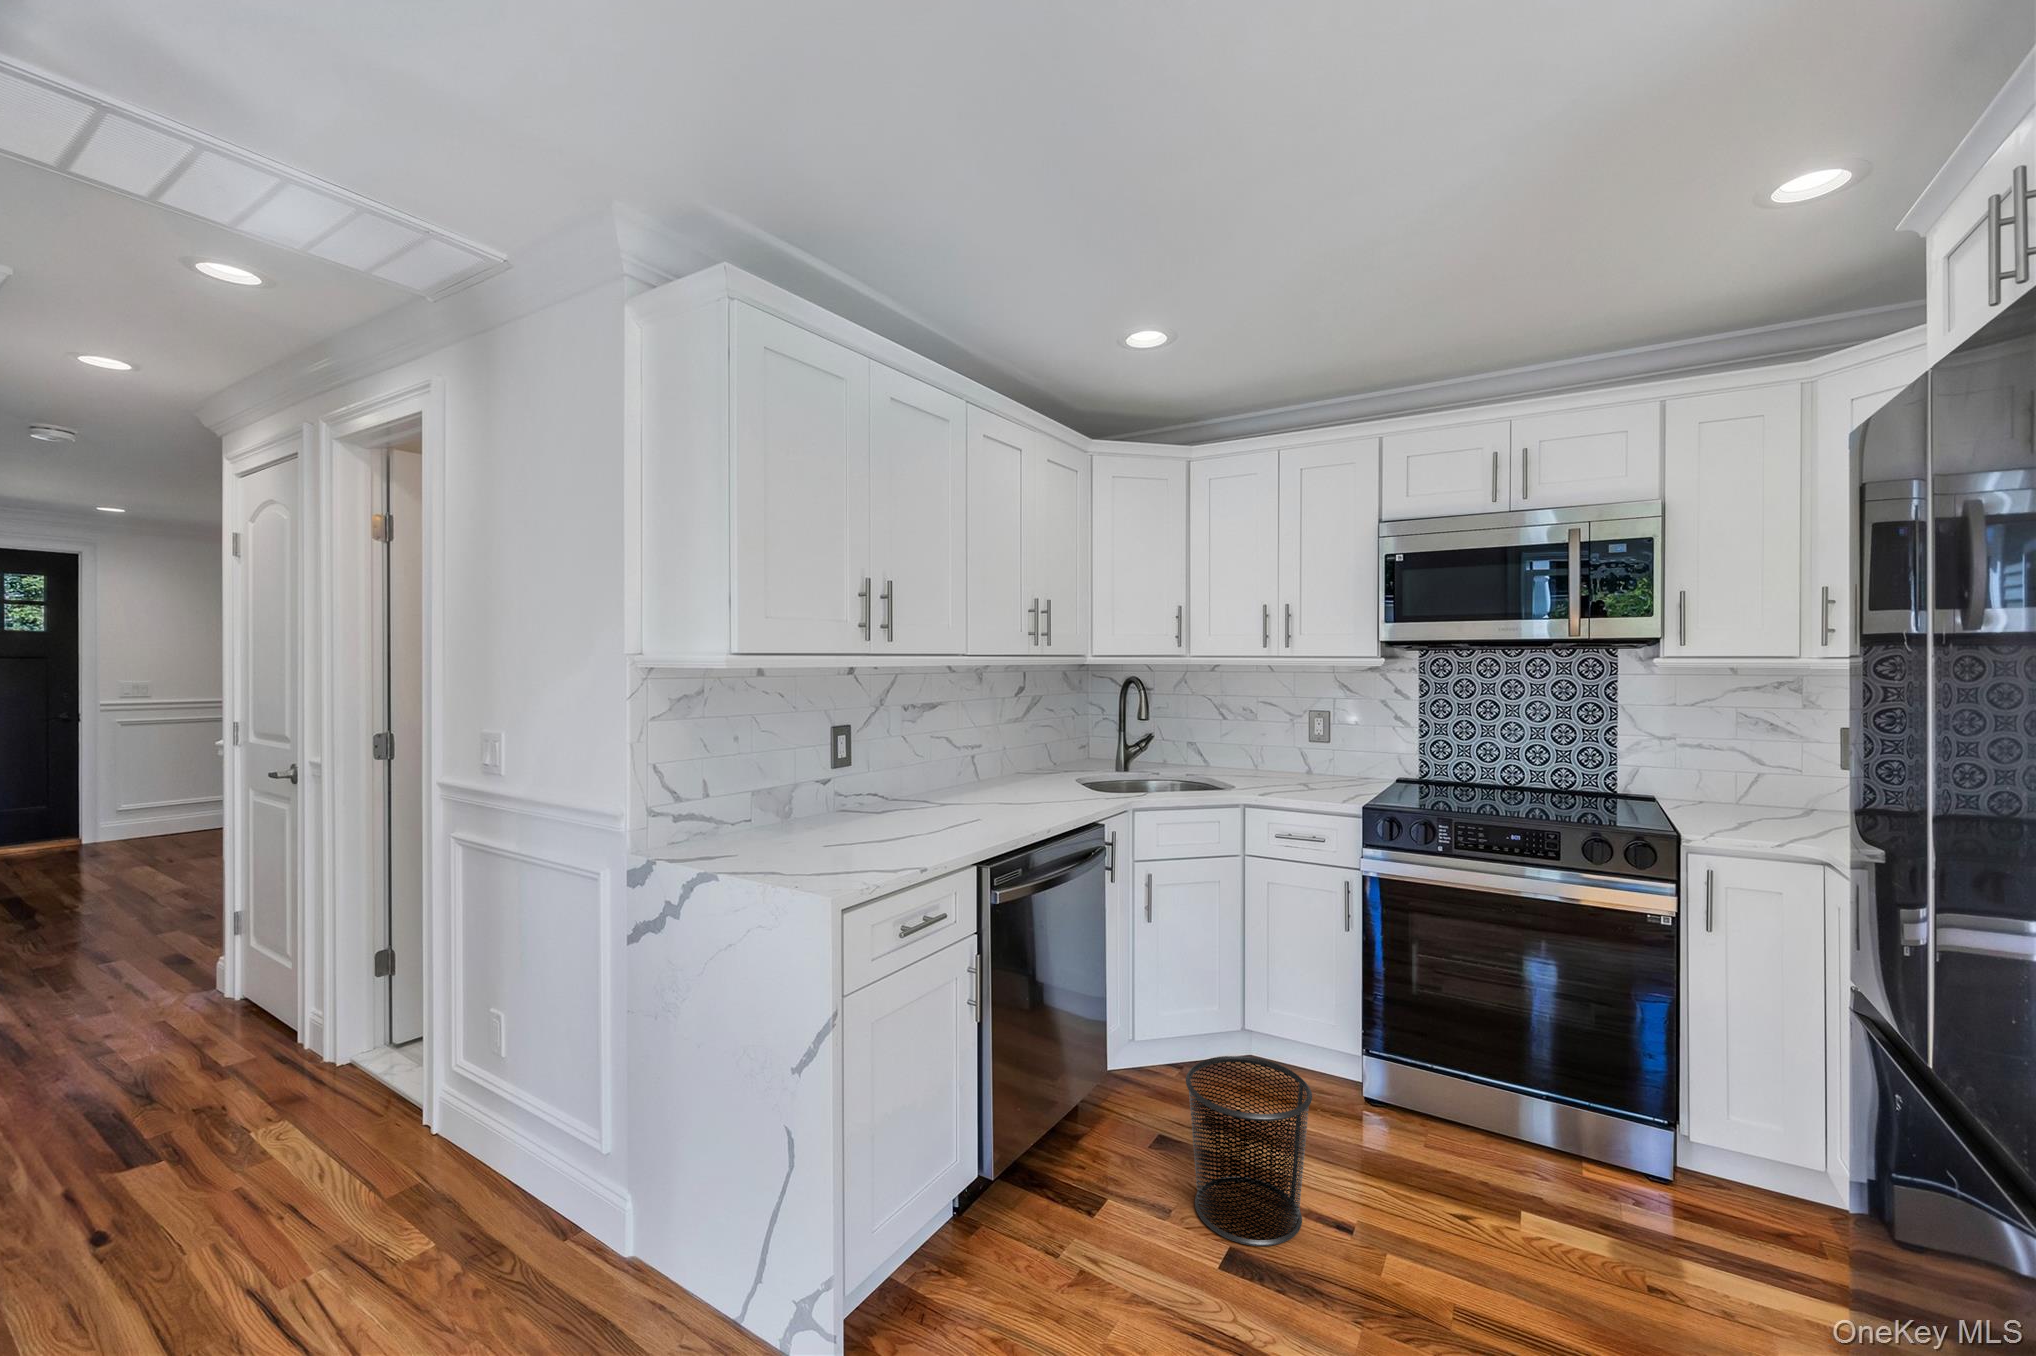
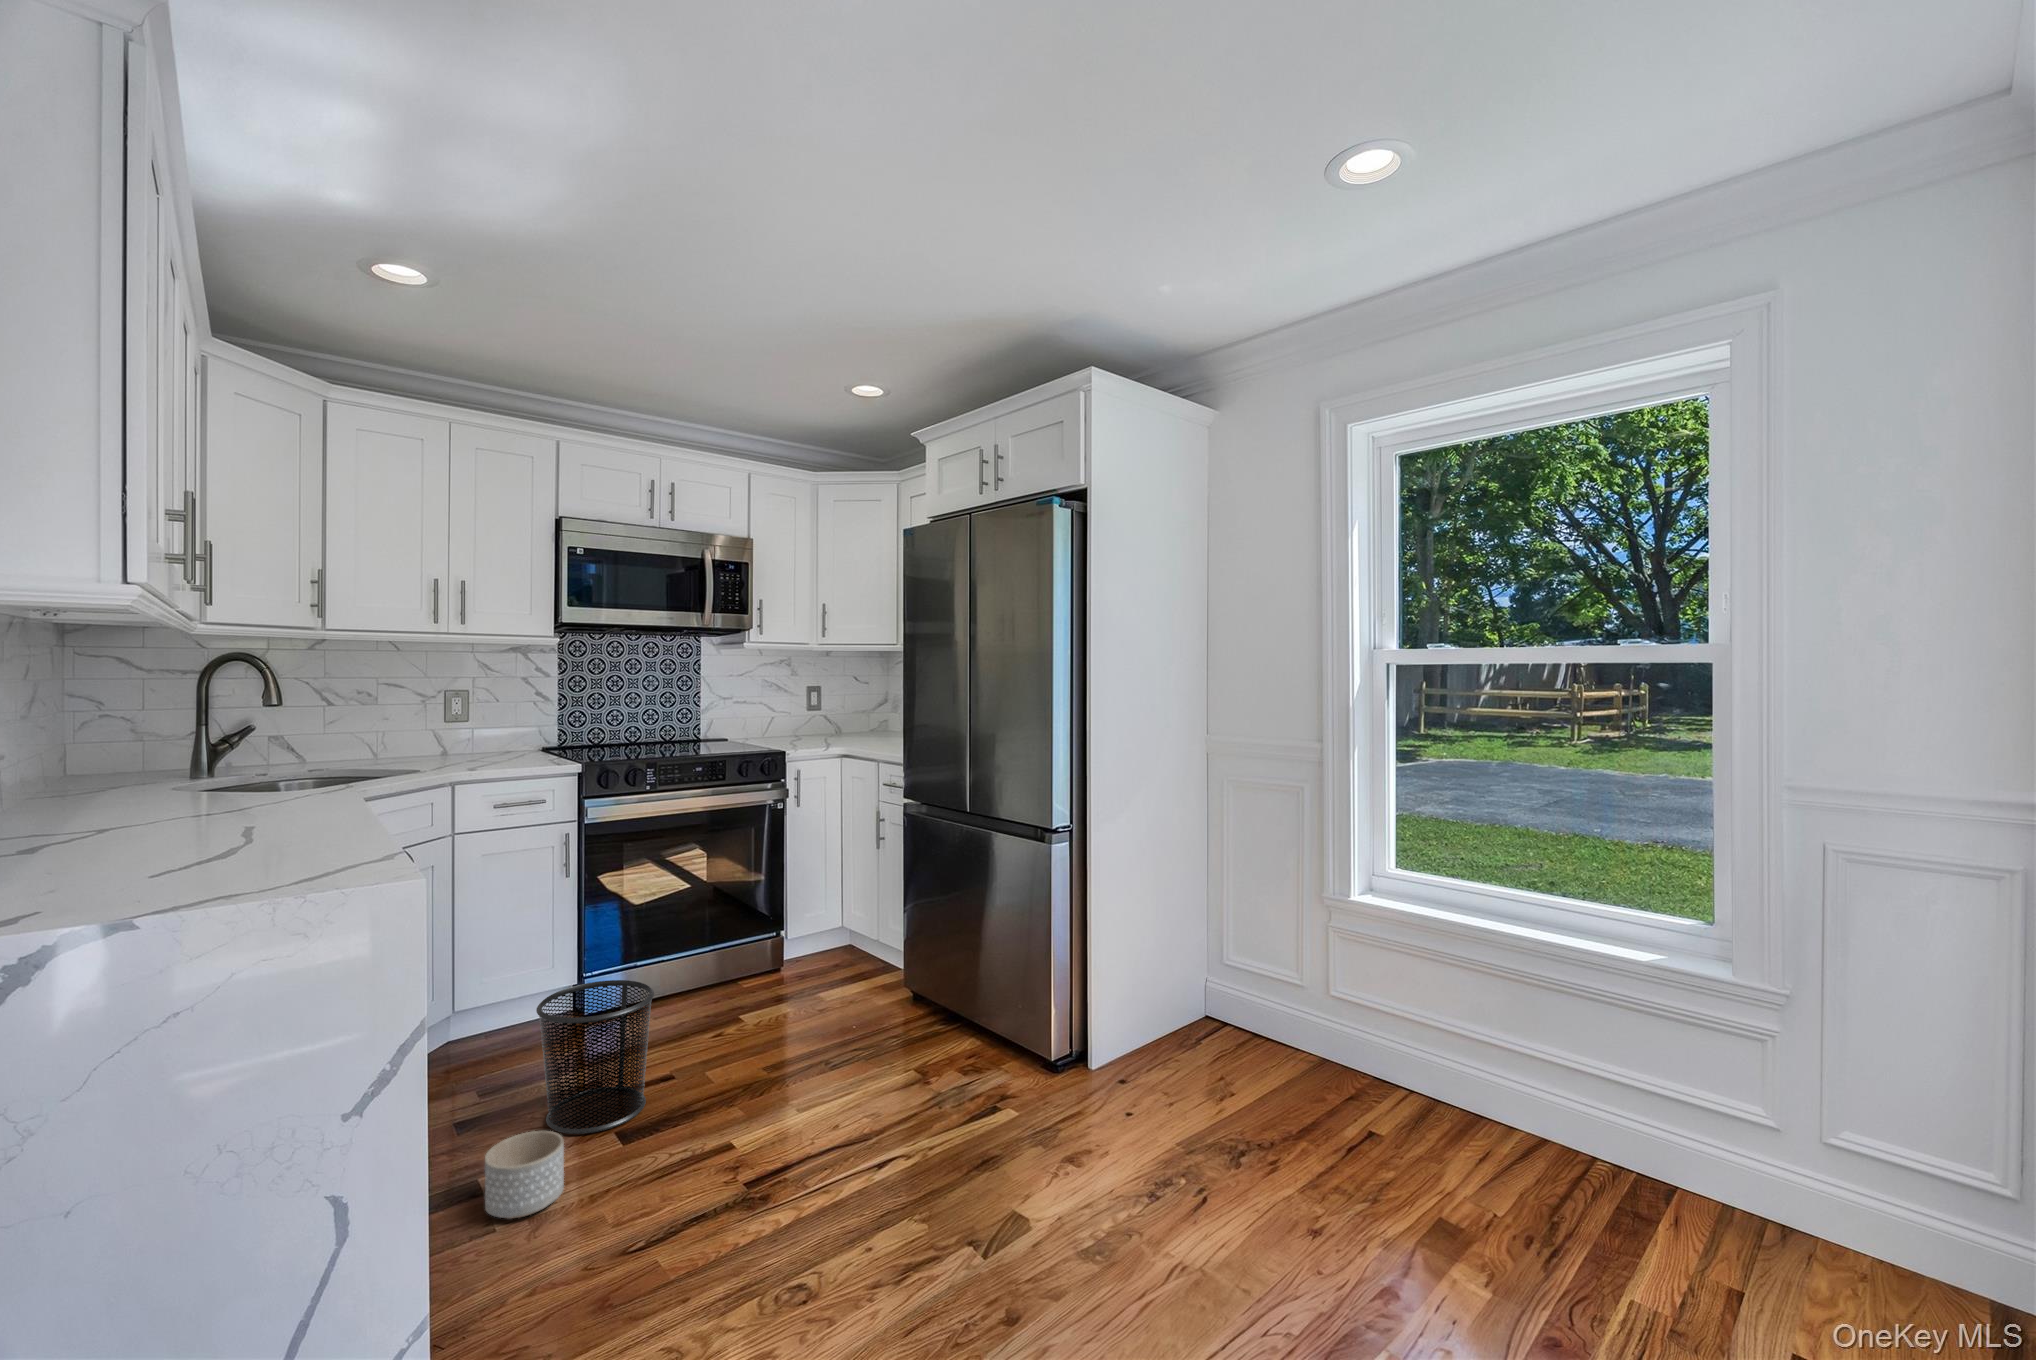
planter: none [1061,1180,1132,1276] -> present [485,1131,564,1219]

